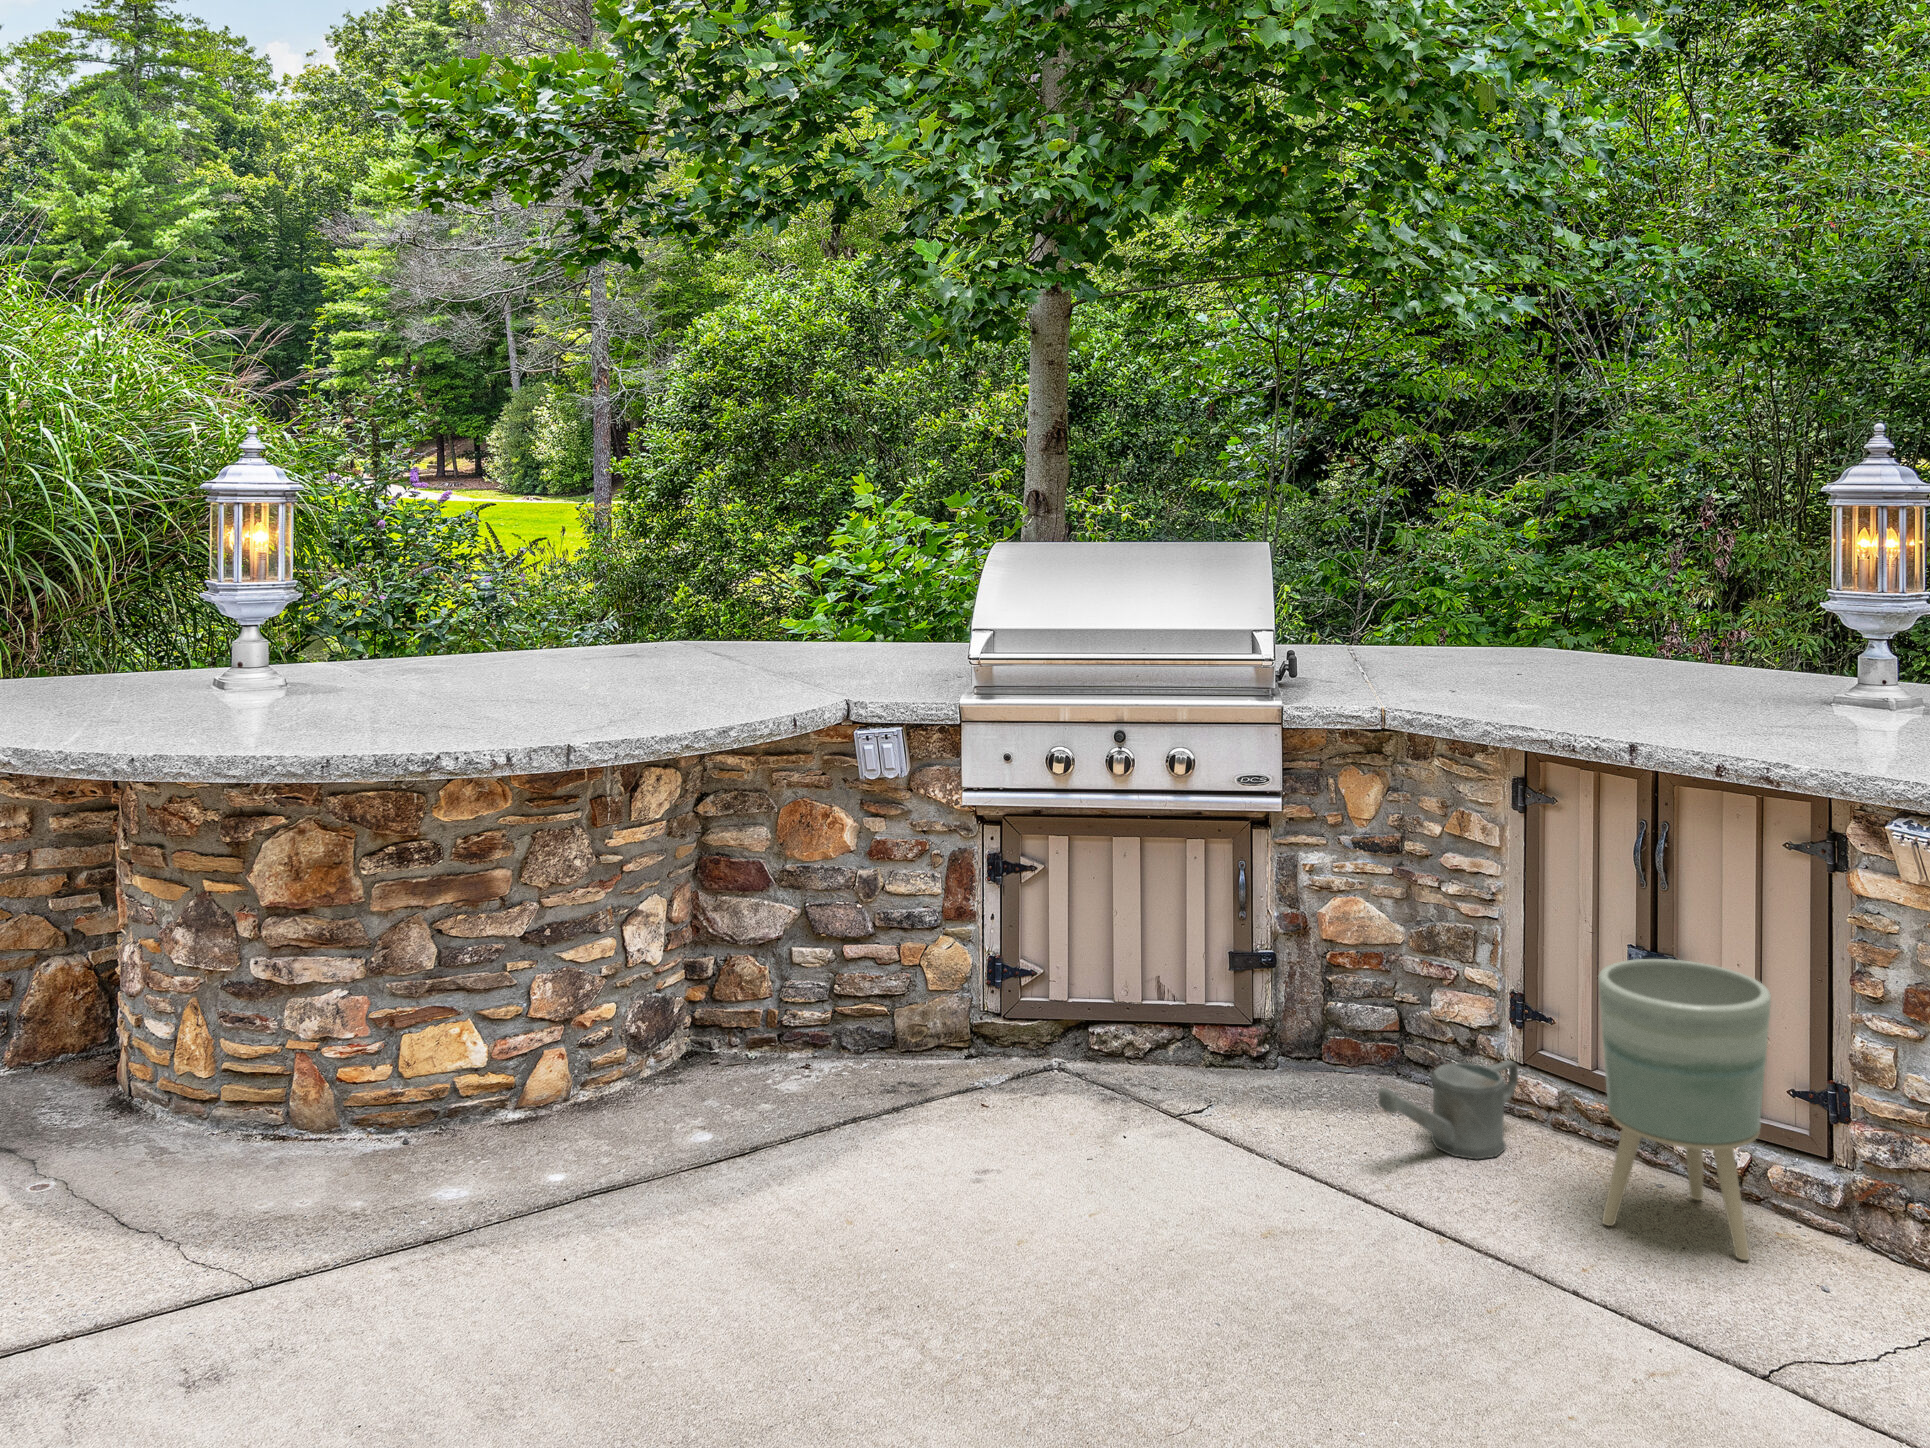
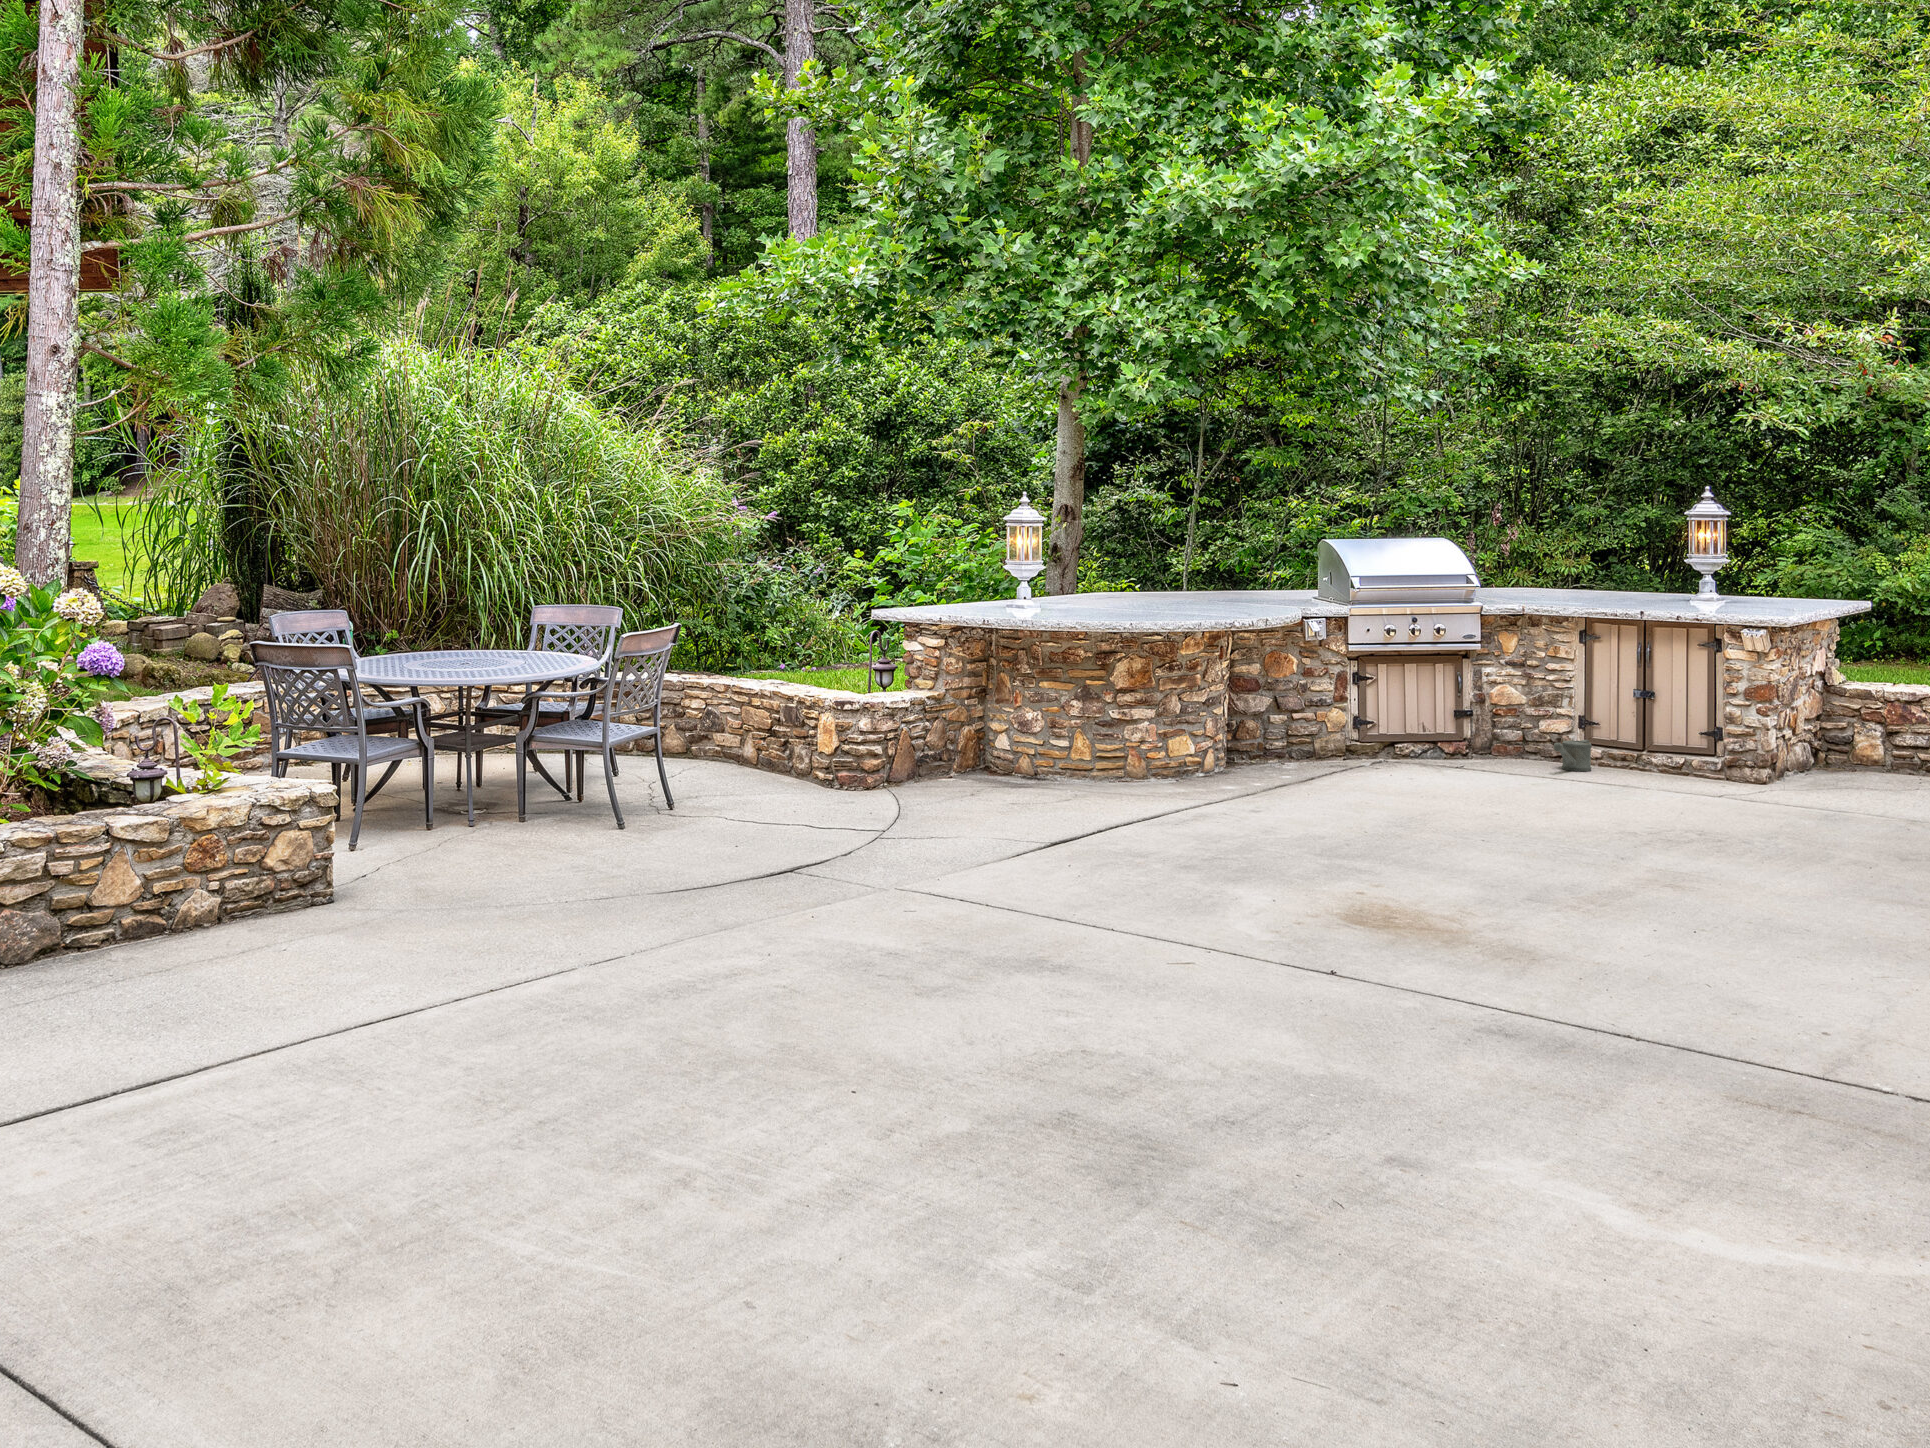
planter: present [1598,959,1771,1260] -> none [1640,690,1704,783]

